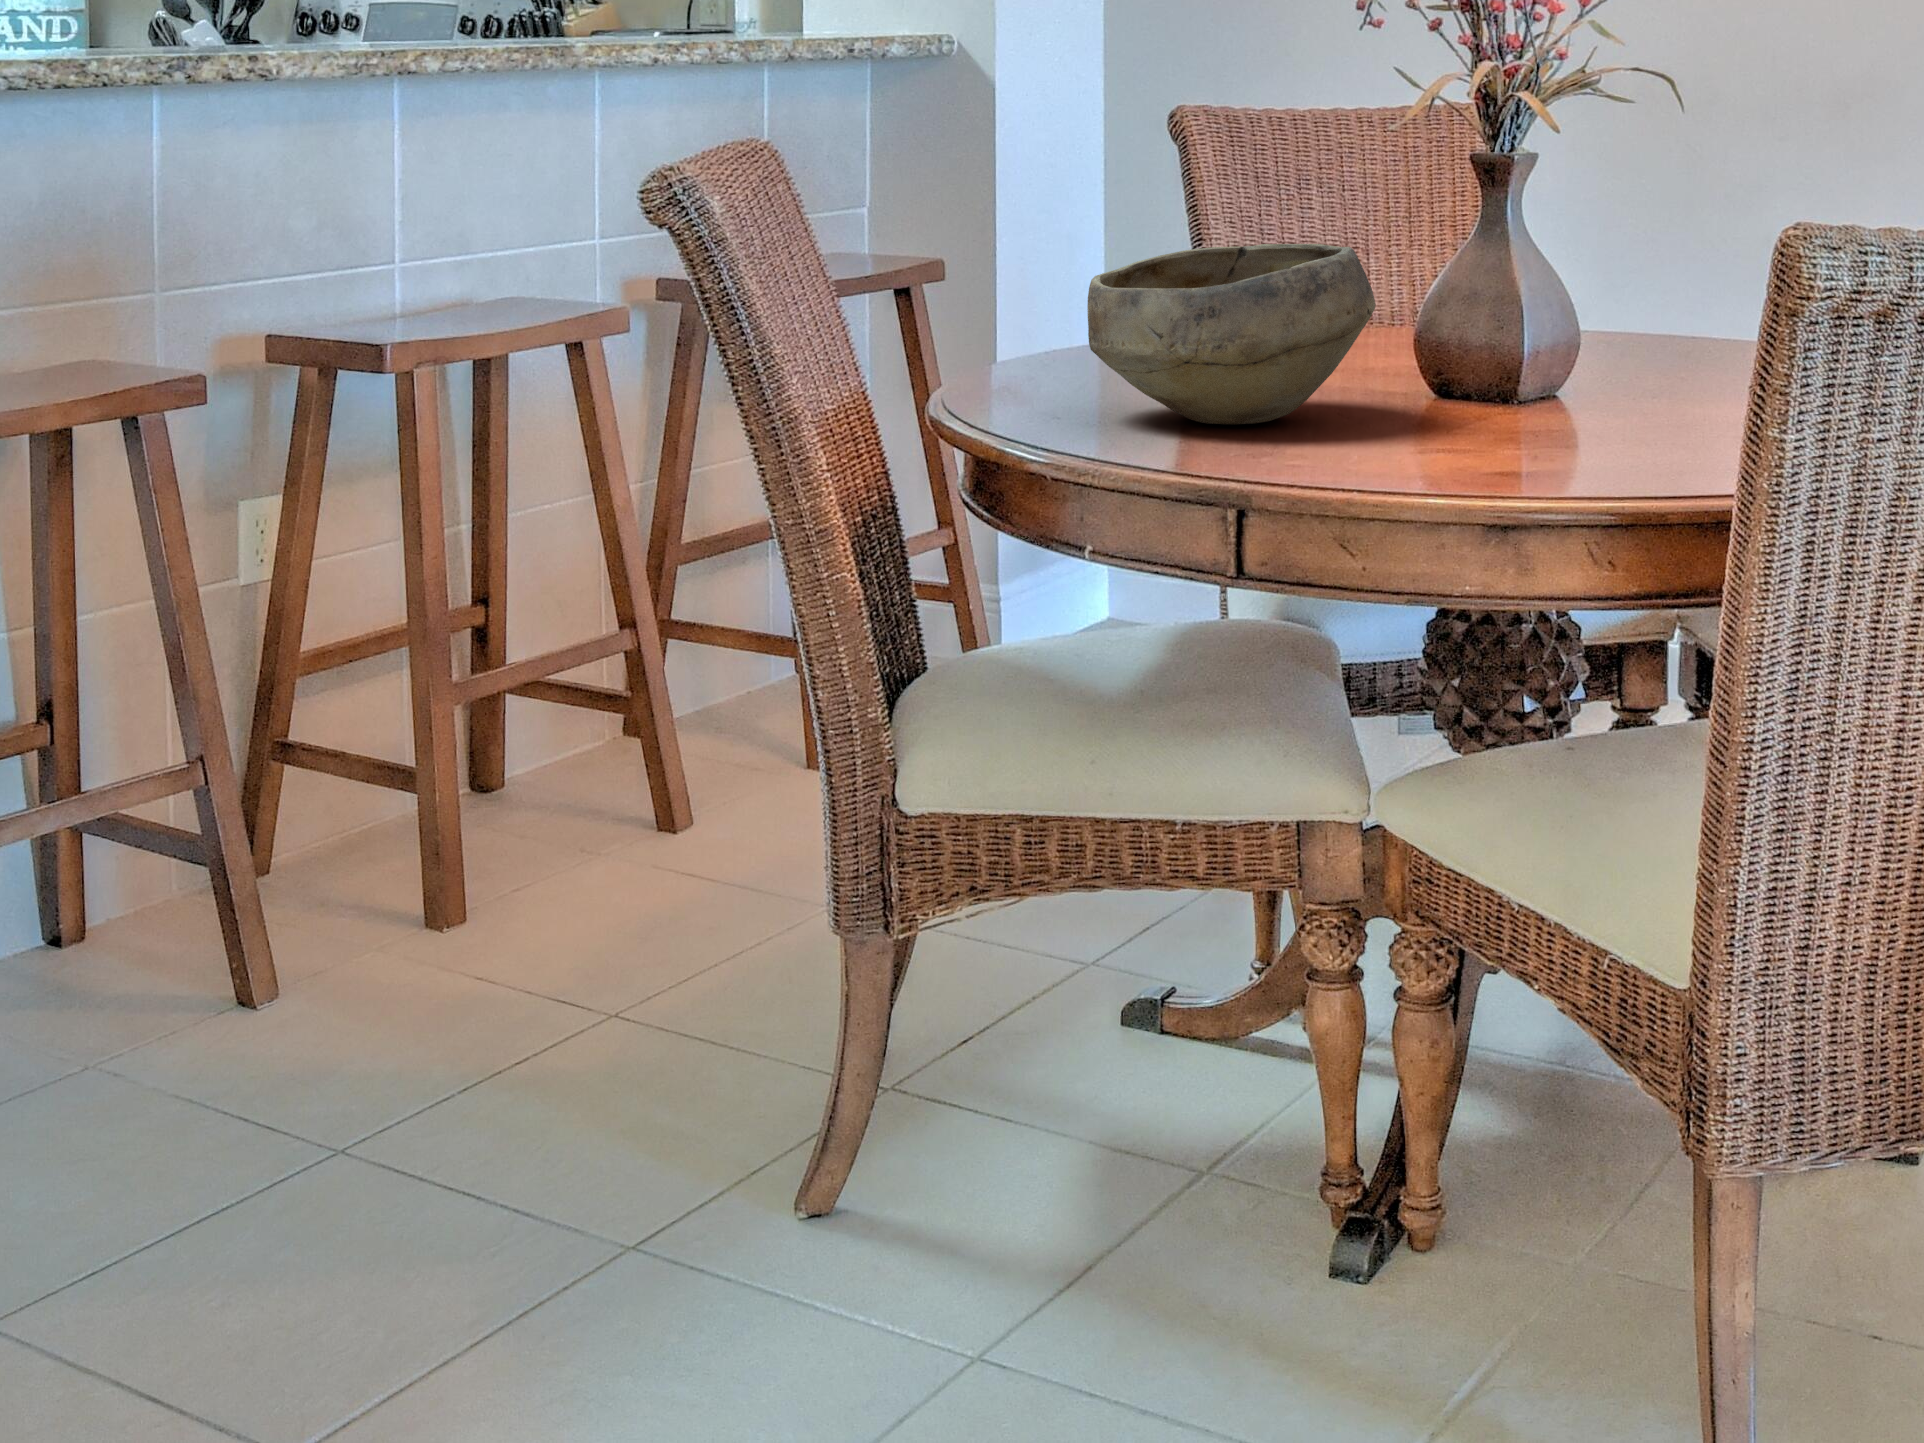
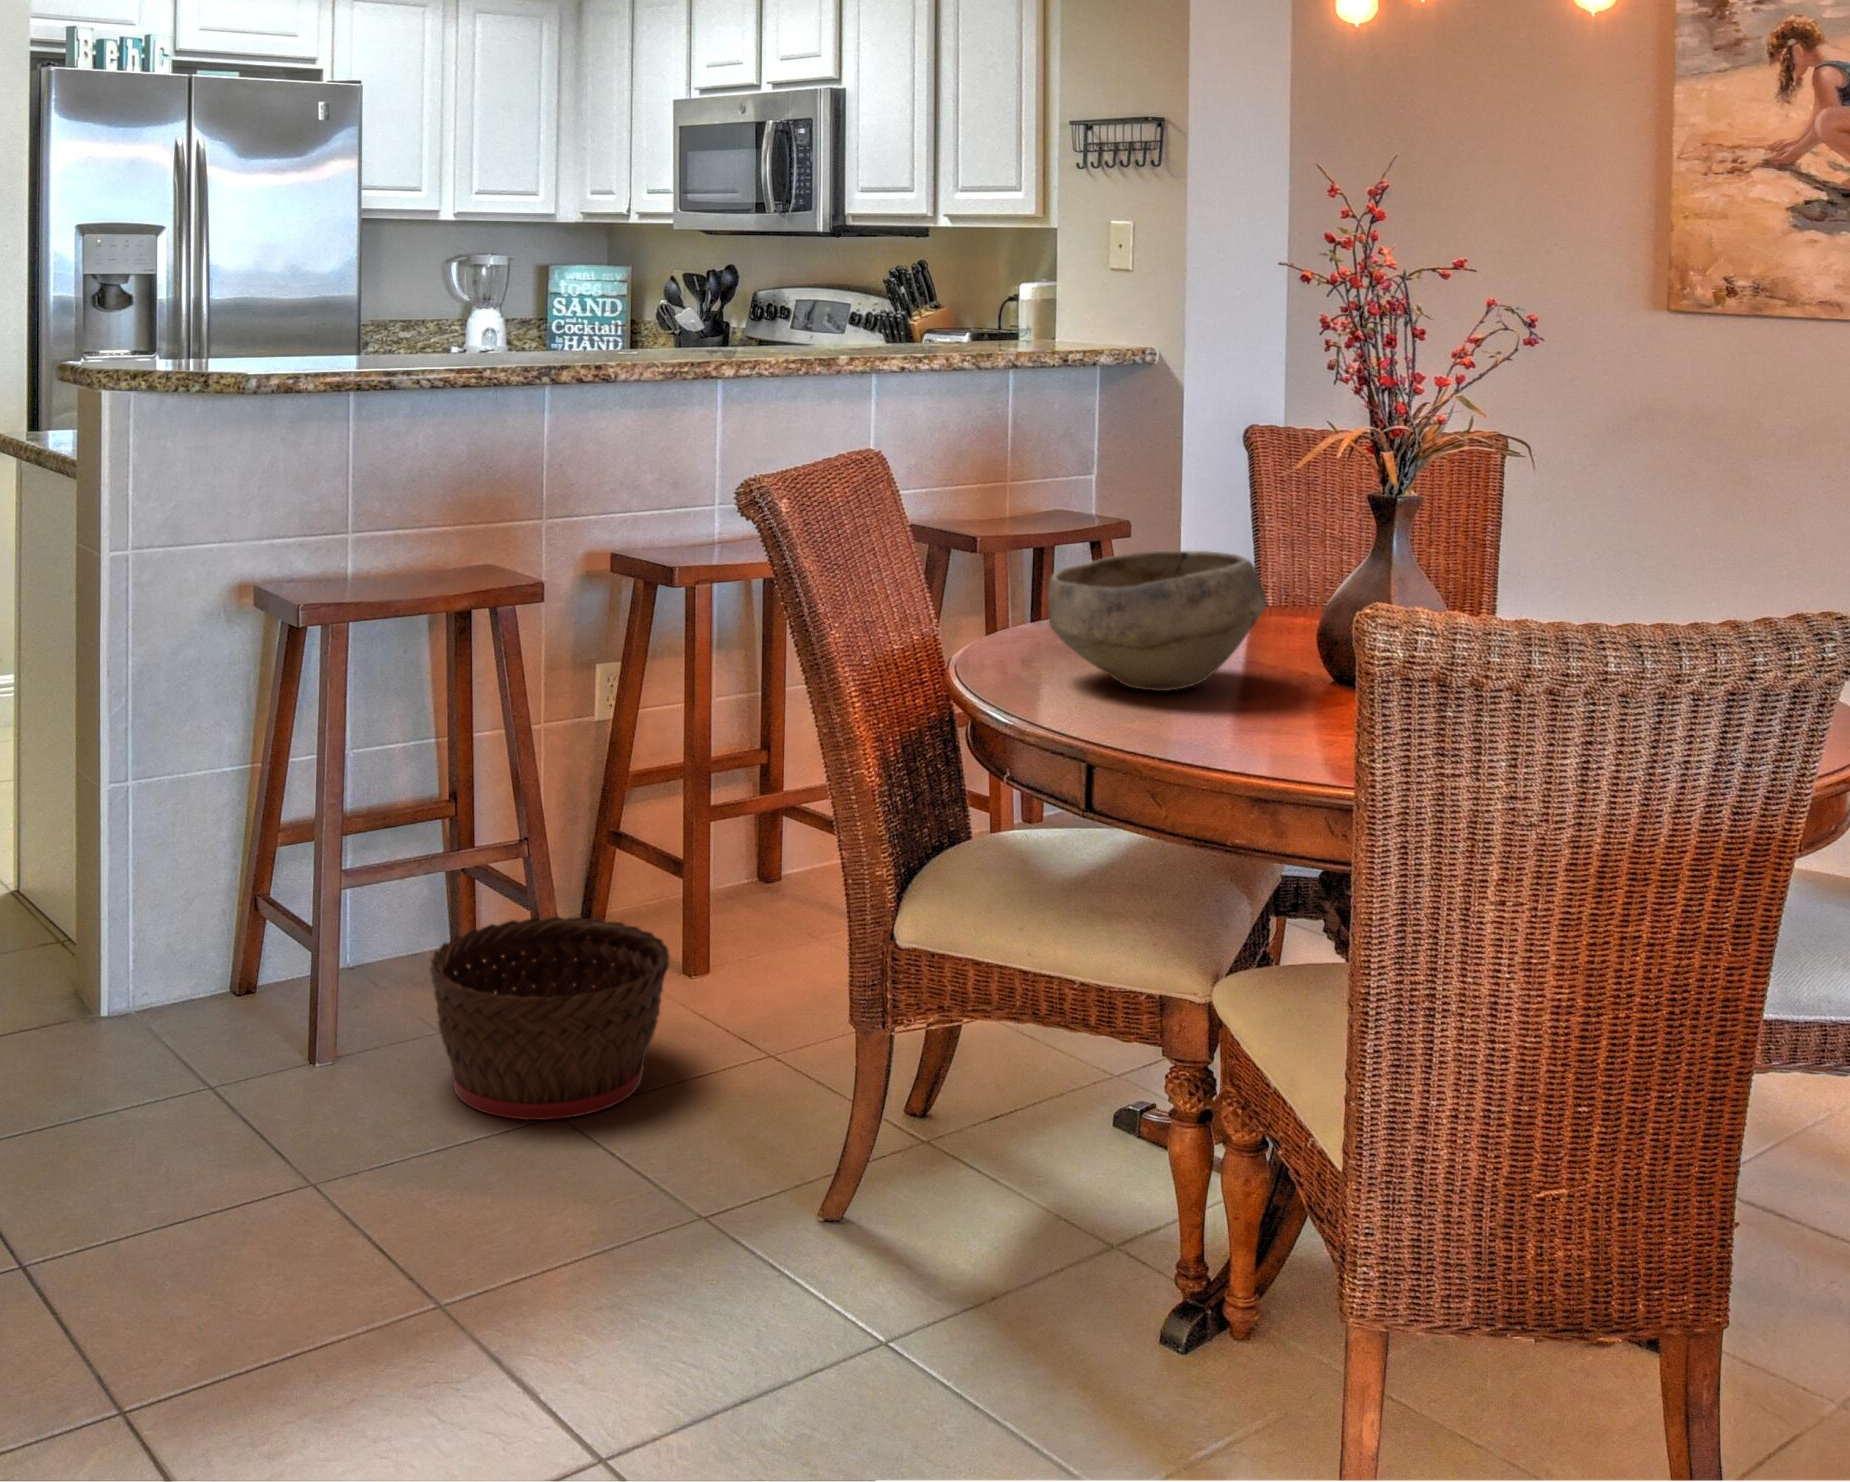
basket: none [134,833,487,1114] -> present [430,917,670,1120]

